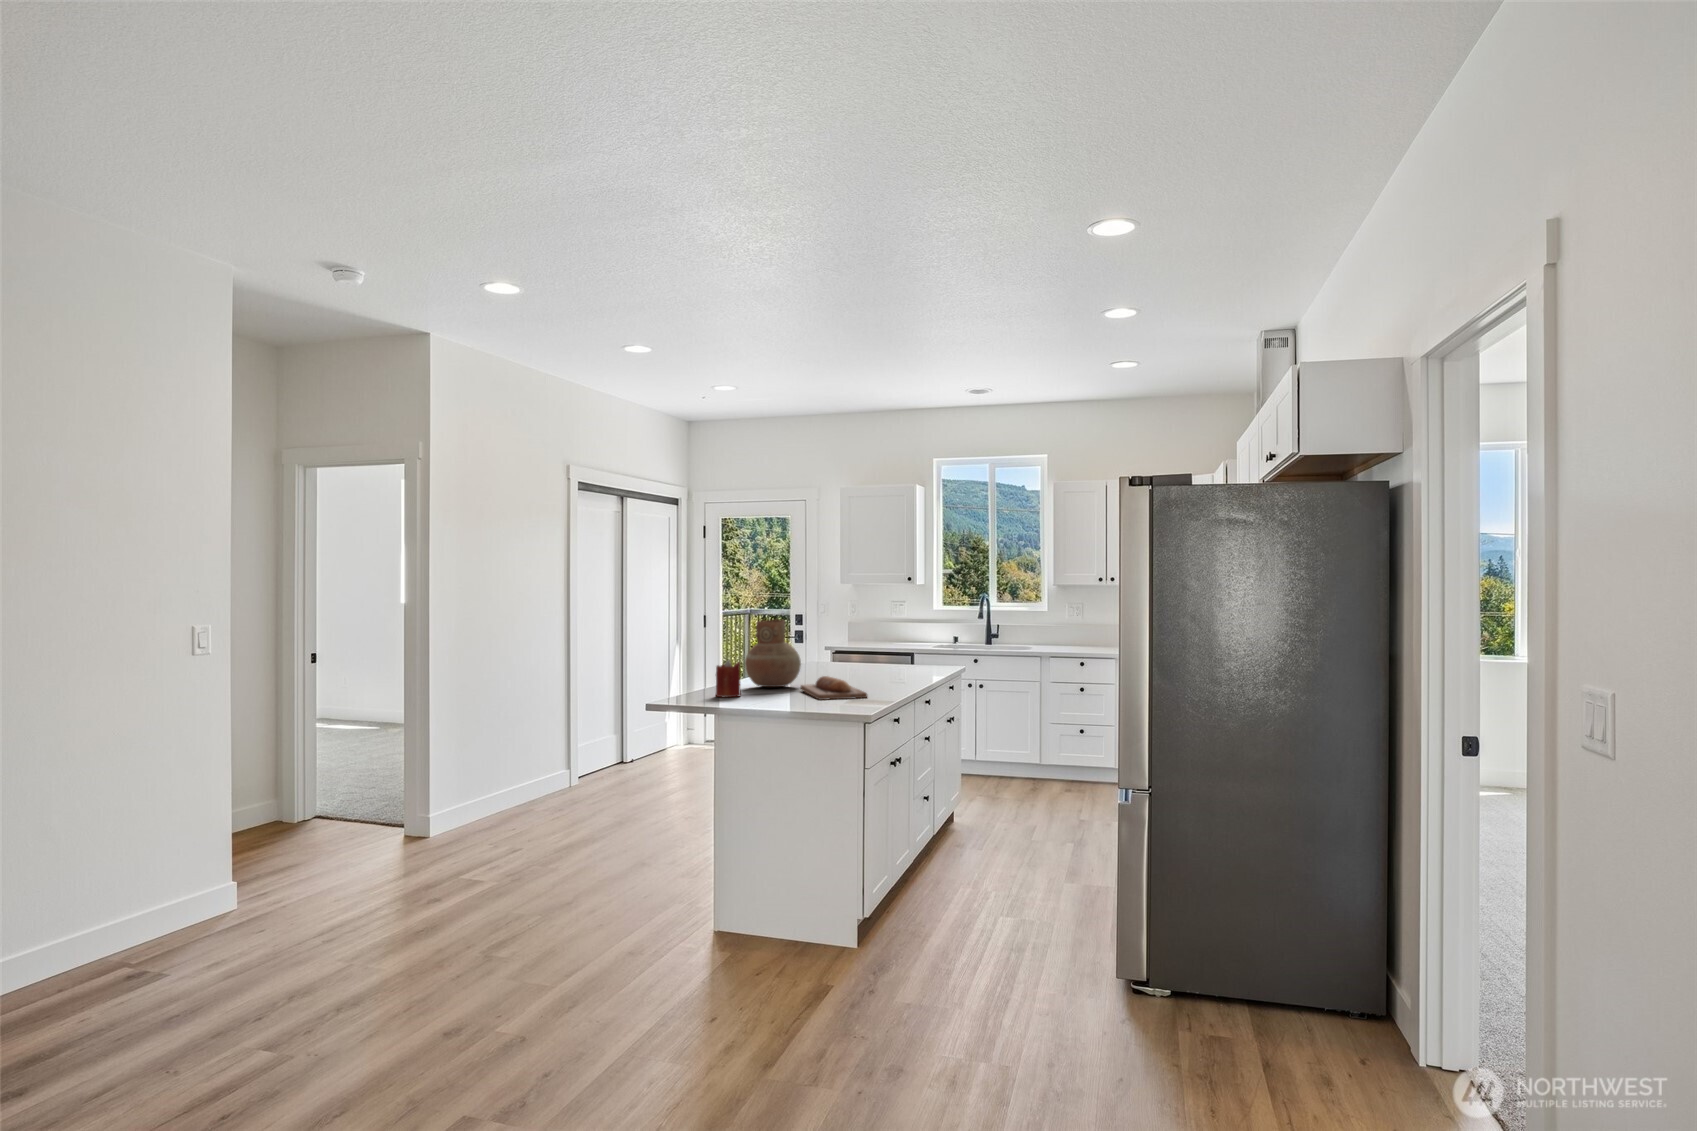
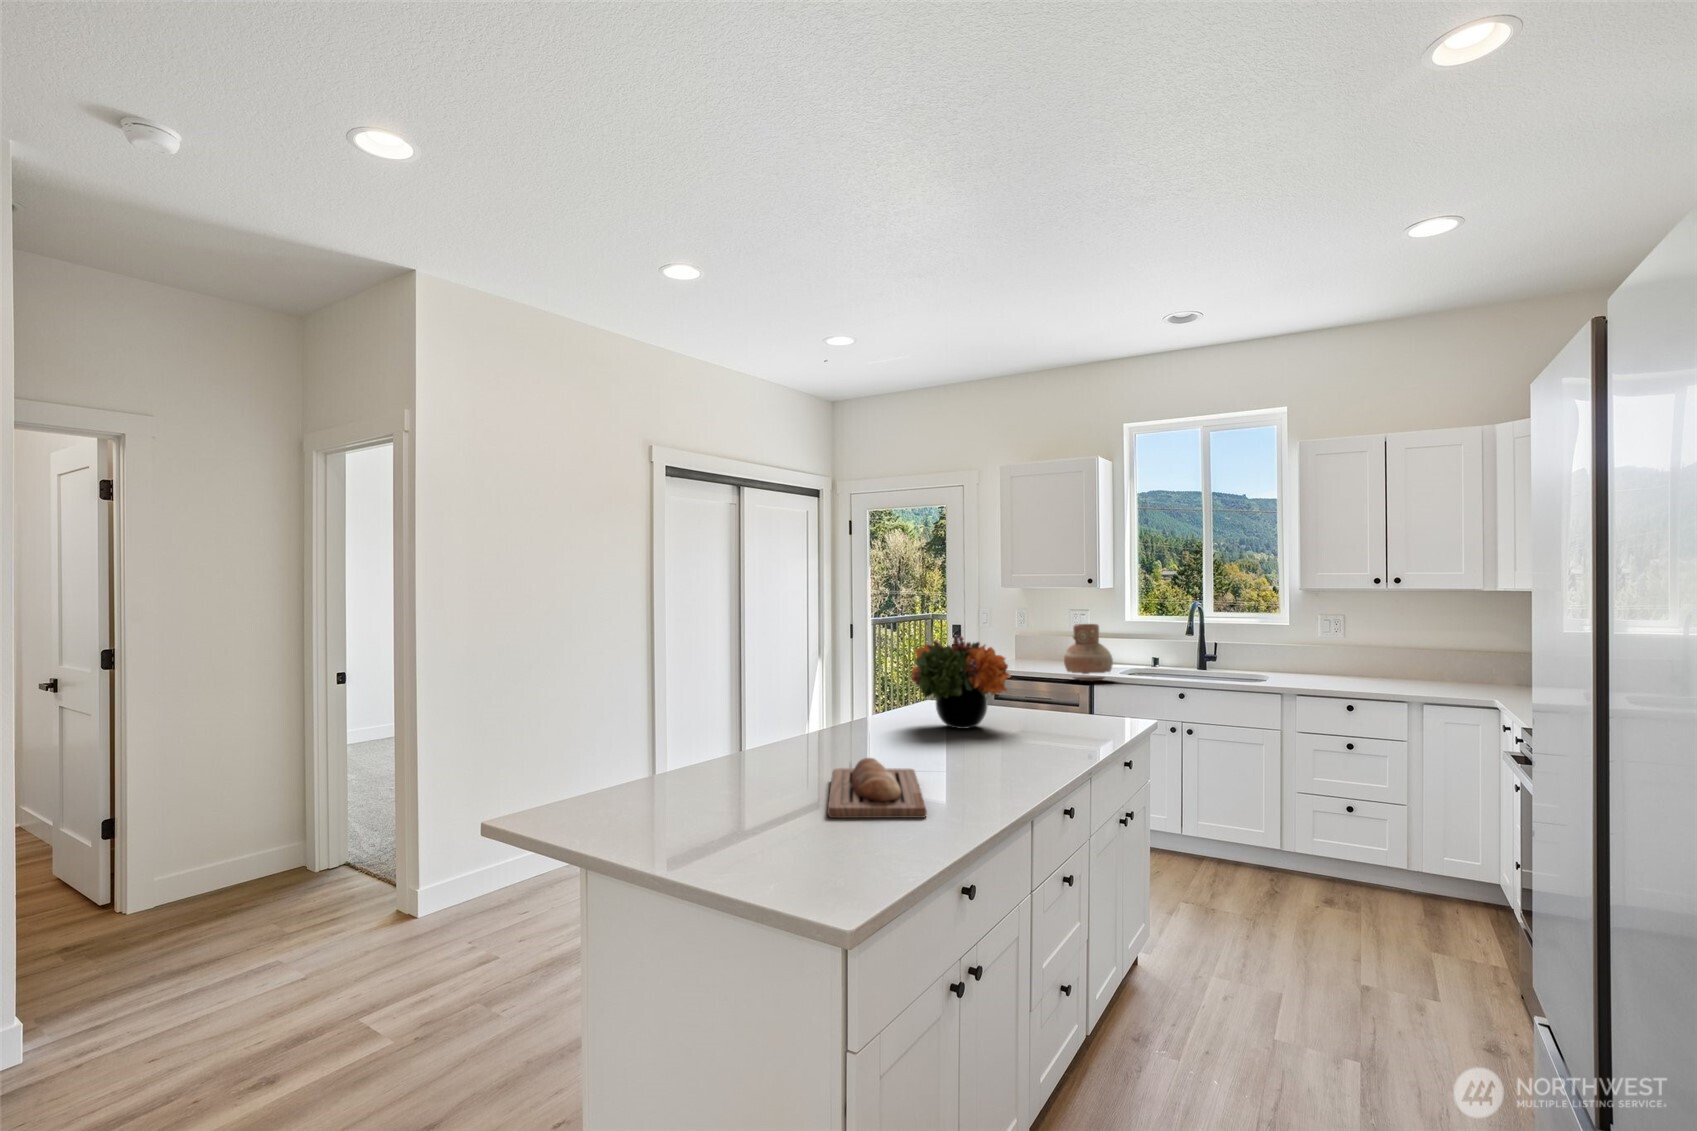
flower arrangement: none [811,614,879,674] -> present [911,636,1010,729]
vase: present [745,619,801,687] -> present [1064,624,1113,681]
candle: present [716,660,741,697] -> none [674,724,718,794]

